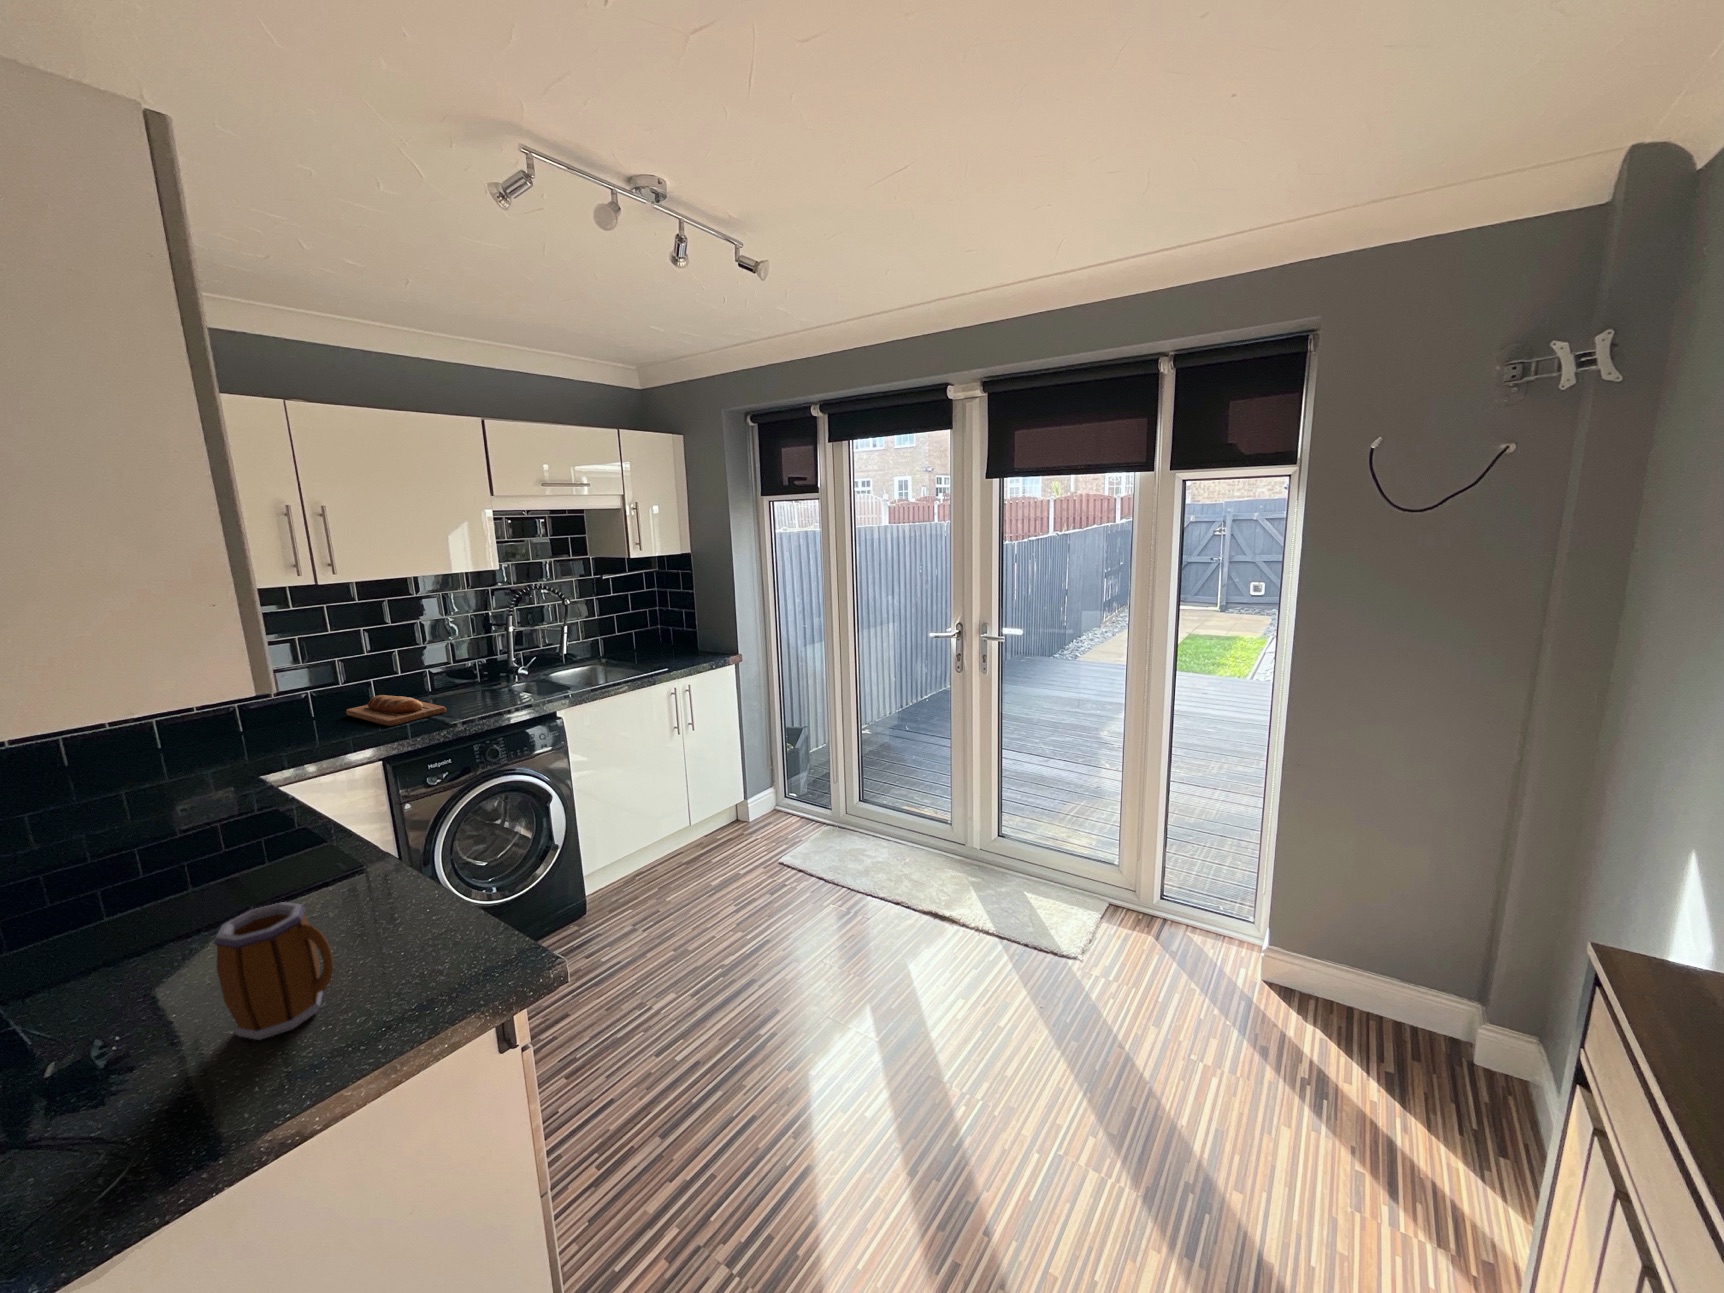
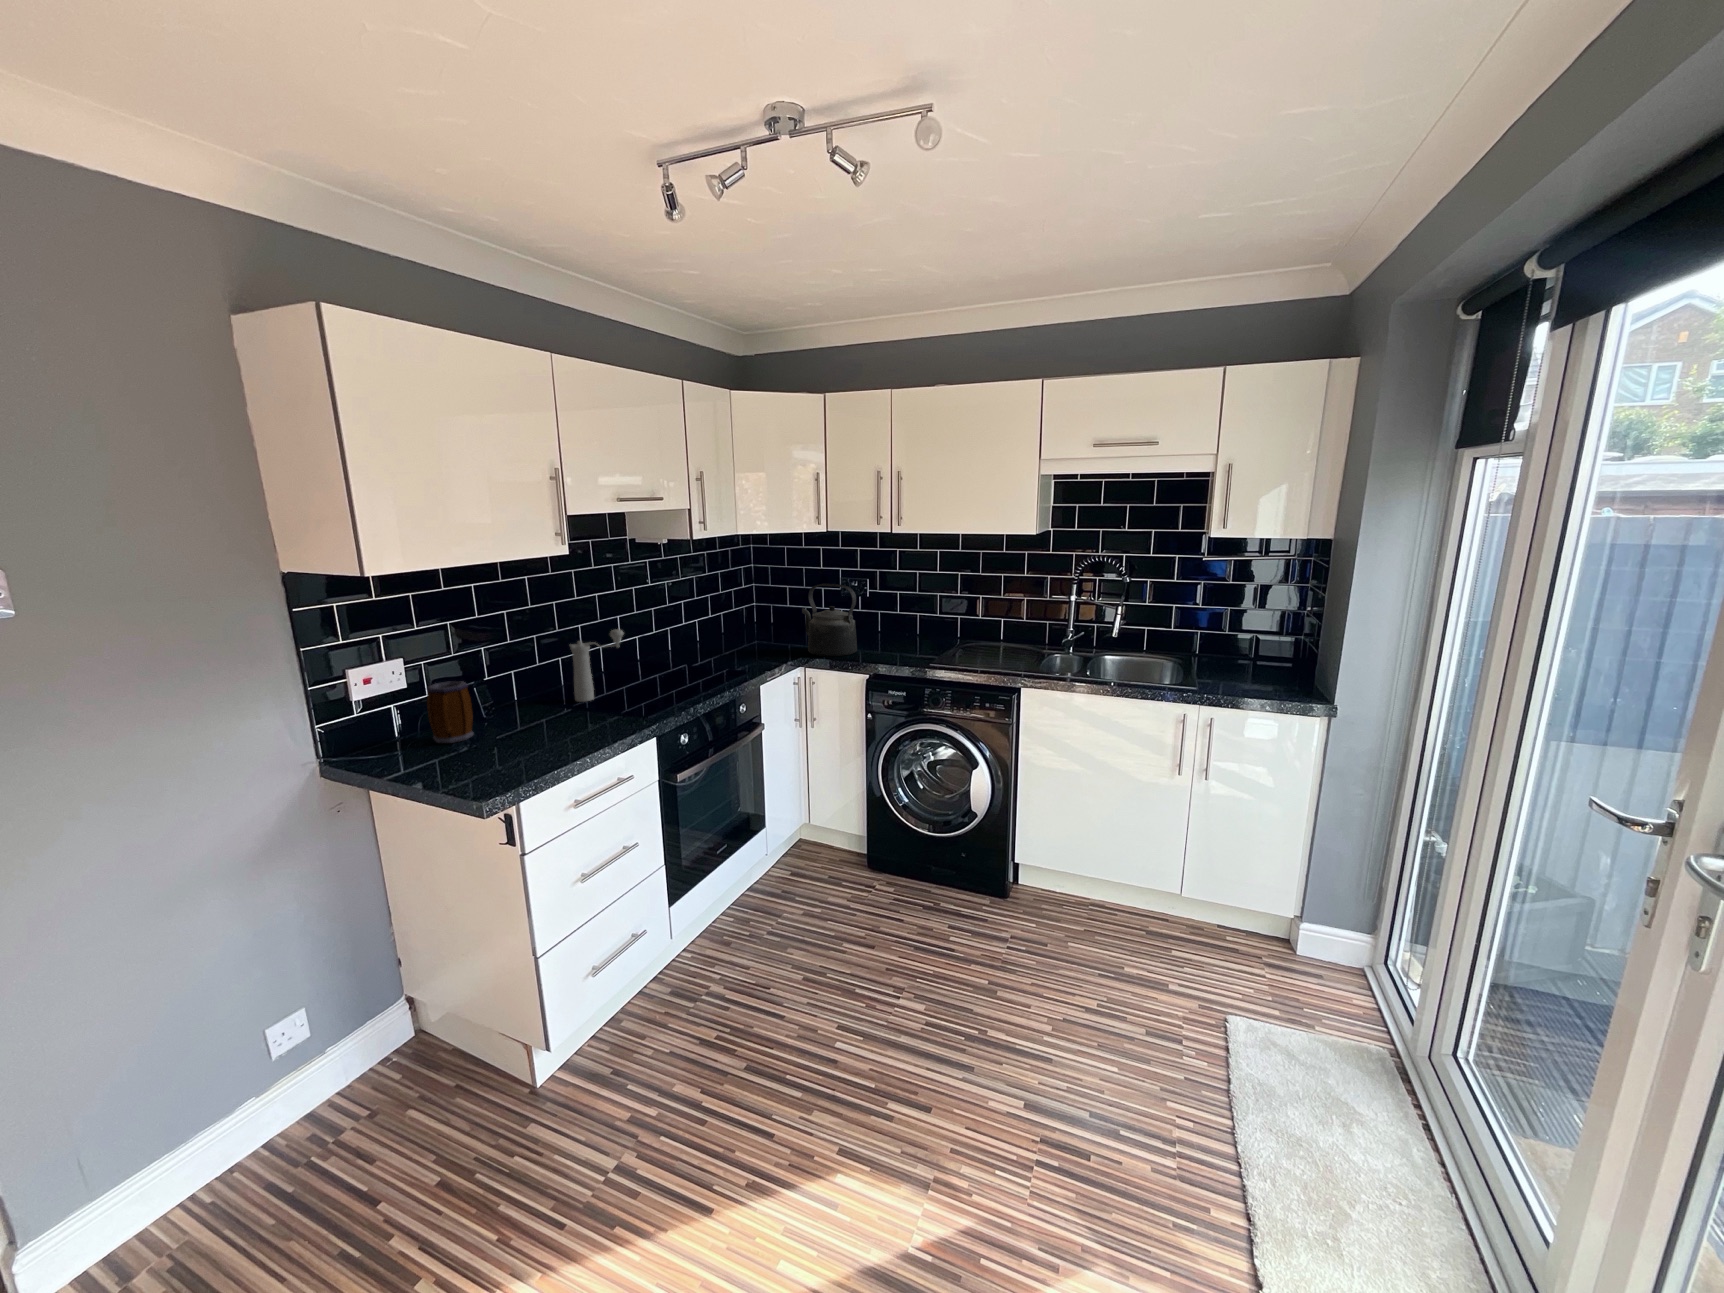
kettle: none [193,662,322,771] -> present [802,584,857,656]
bread loaf: present [346,695,446,726] -> none [911,631,972,657]
pepper mill: none [157,777,232,929] -> present [570,629,624,702]

